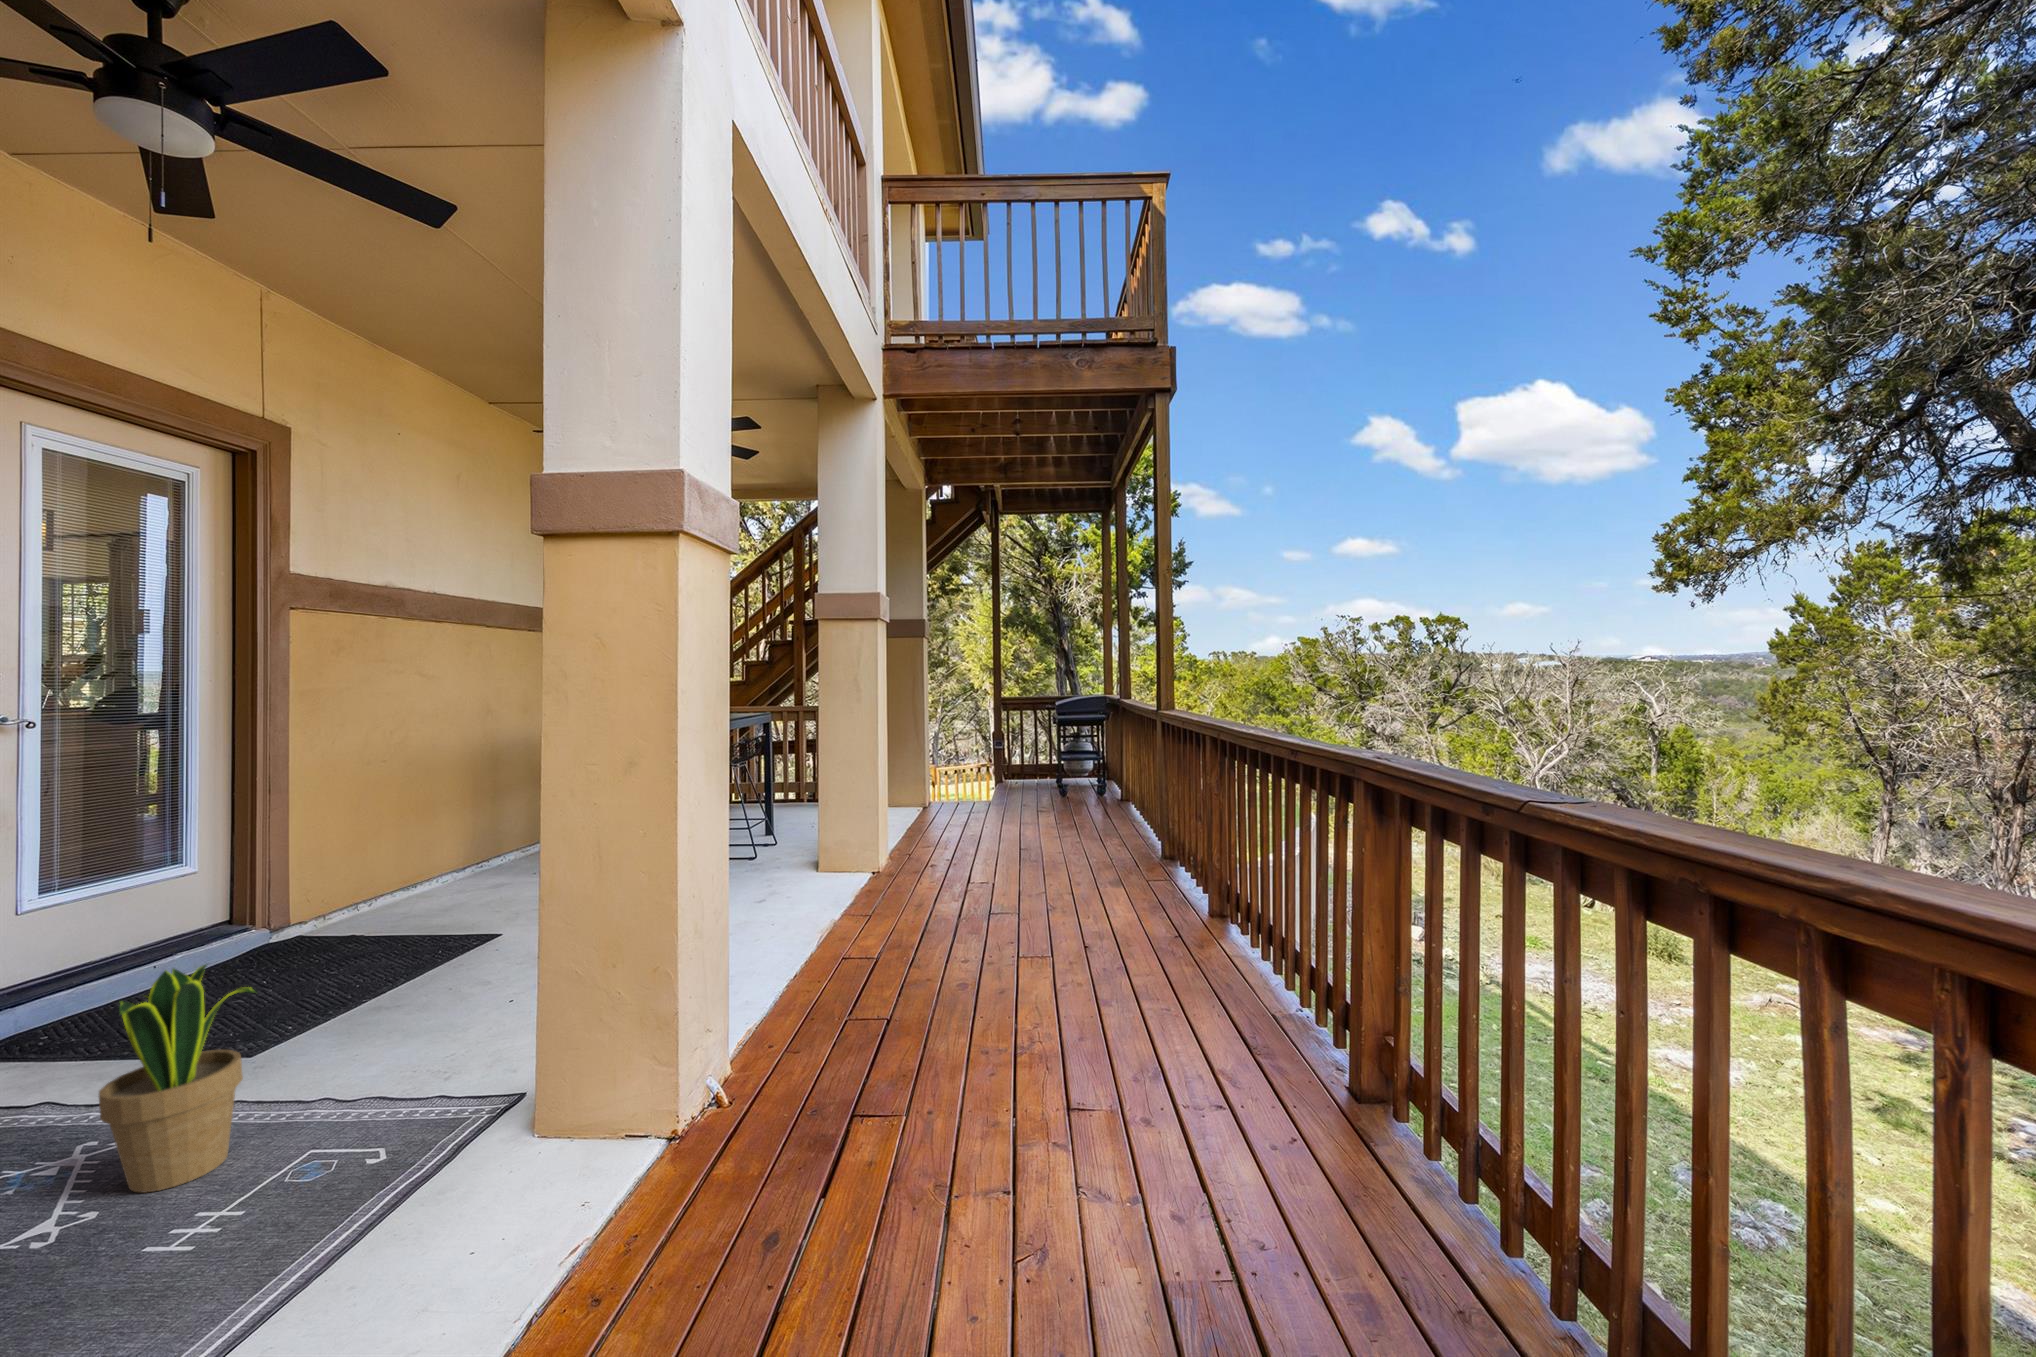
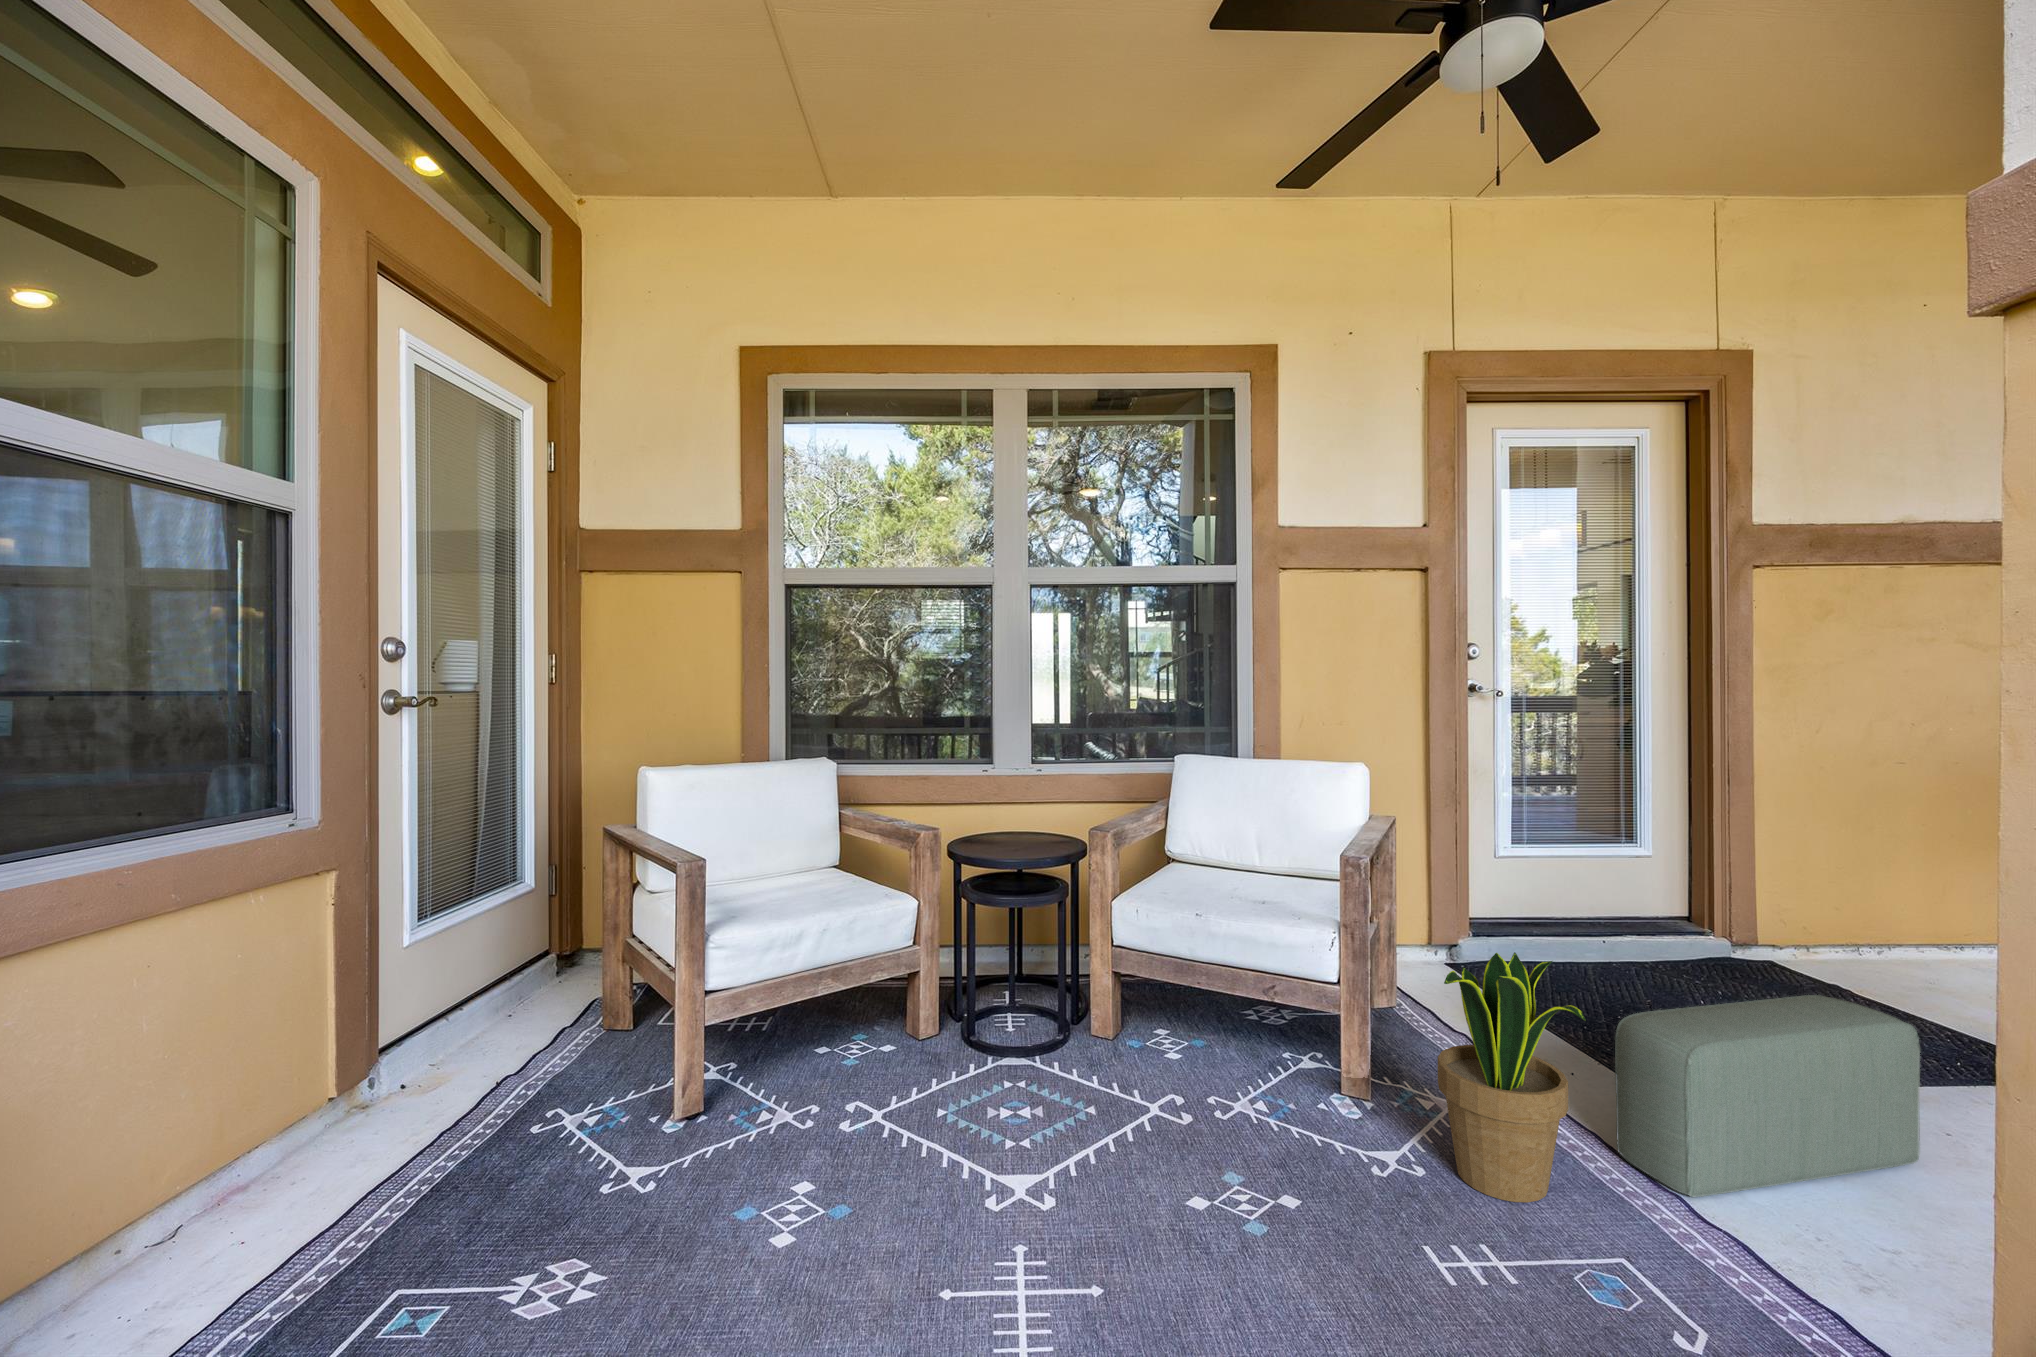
pouf: none [259,921,448,1102] -> present [1615,995,1920,1197]

